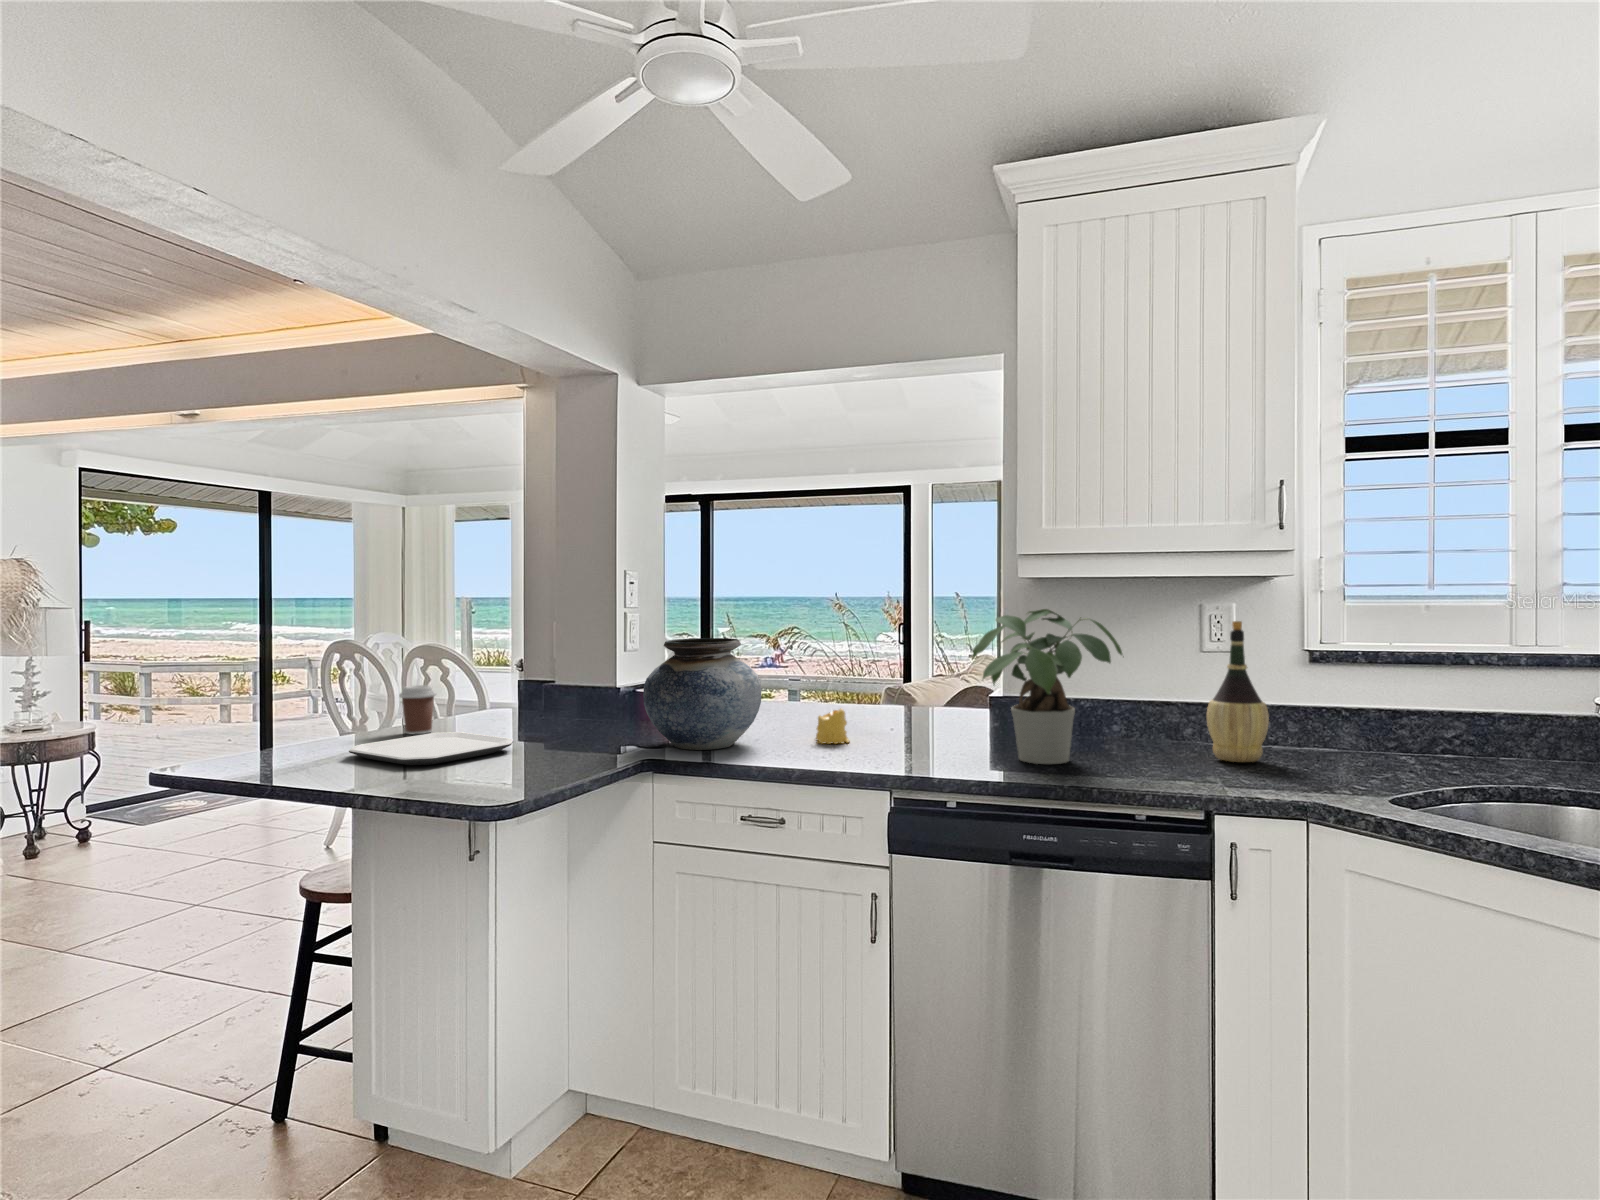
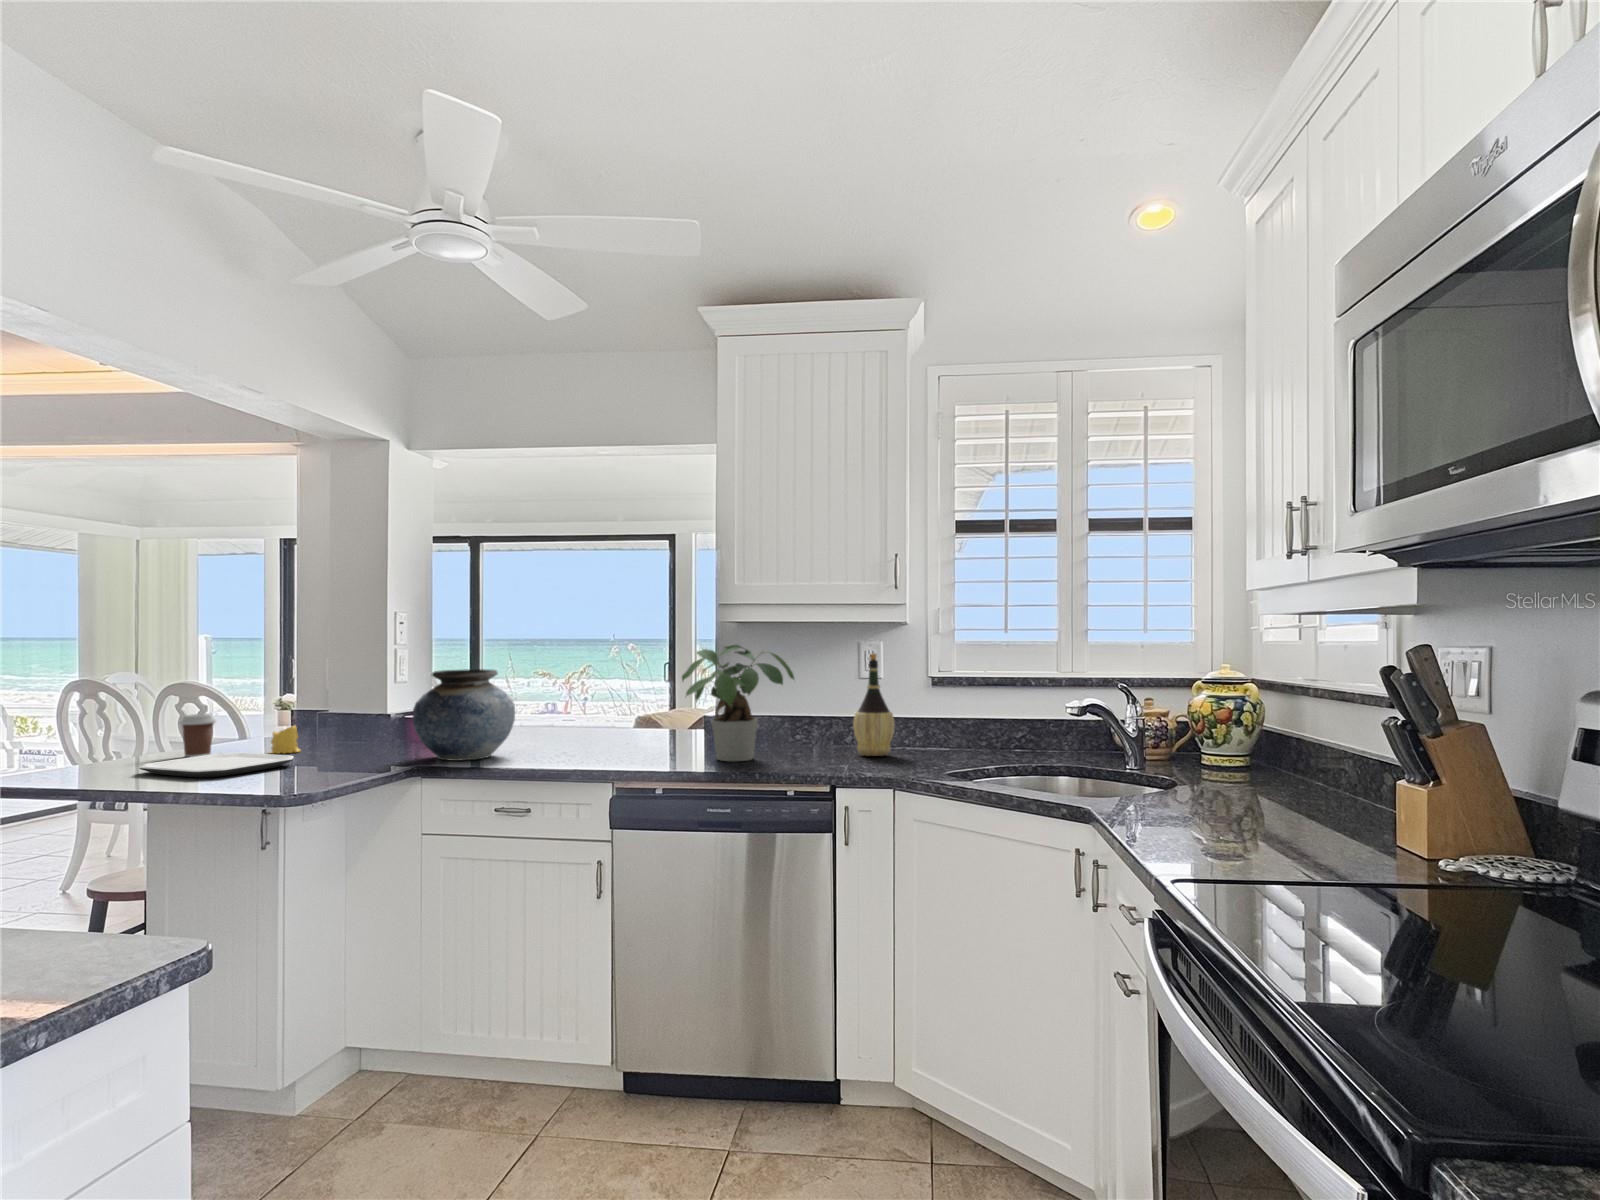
candle: present [816,709,849,744] -> present [271,726,301,754]

